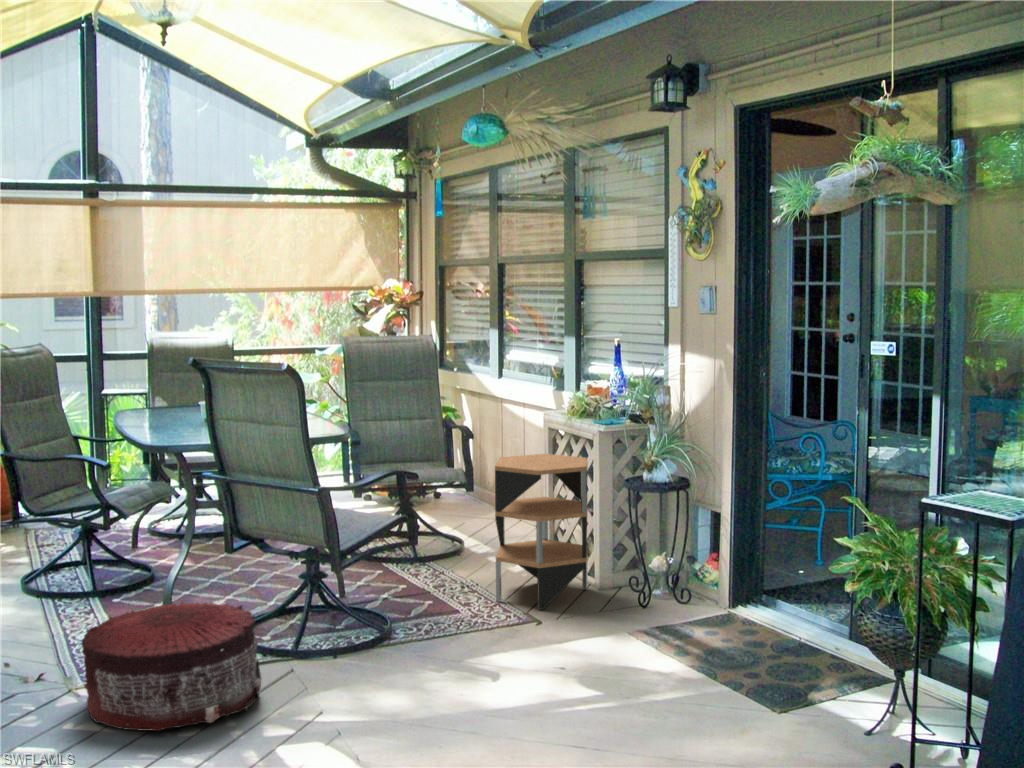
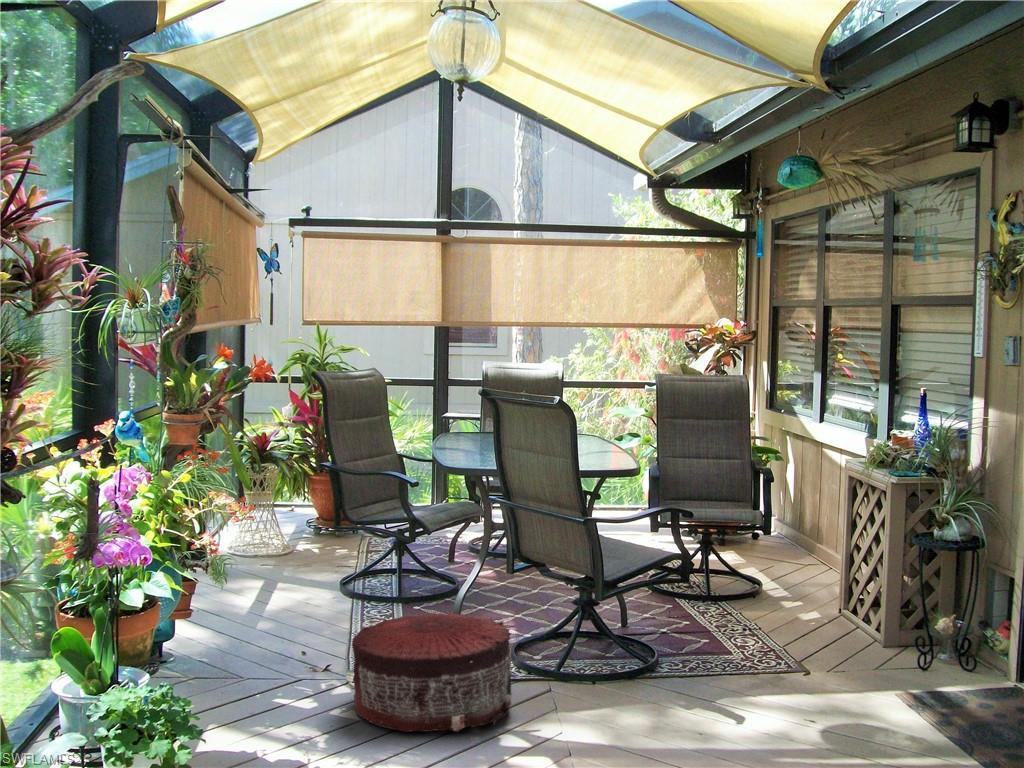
side table: present [495,454,588,610] -> none [770,502,875,662]

